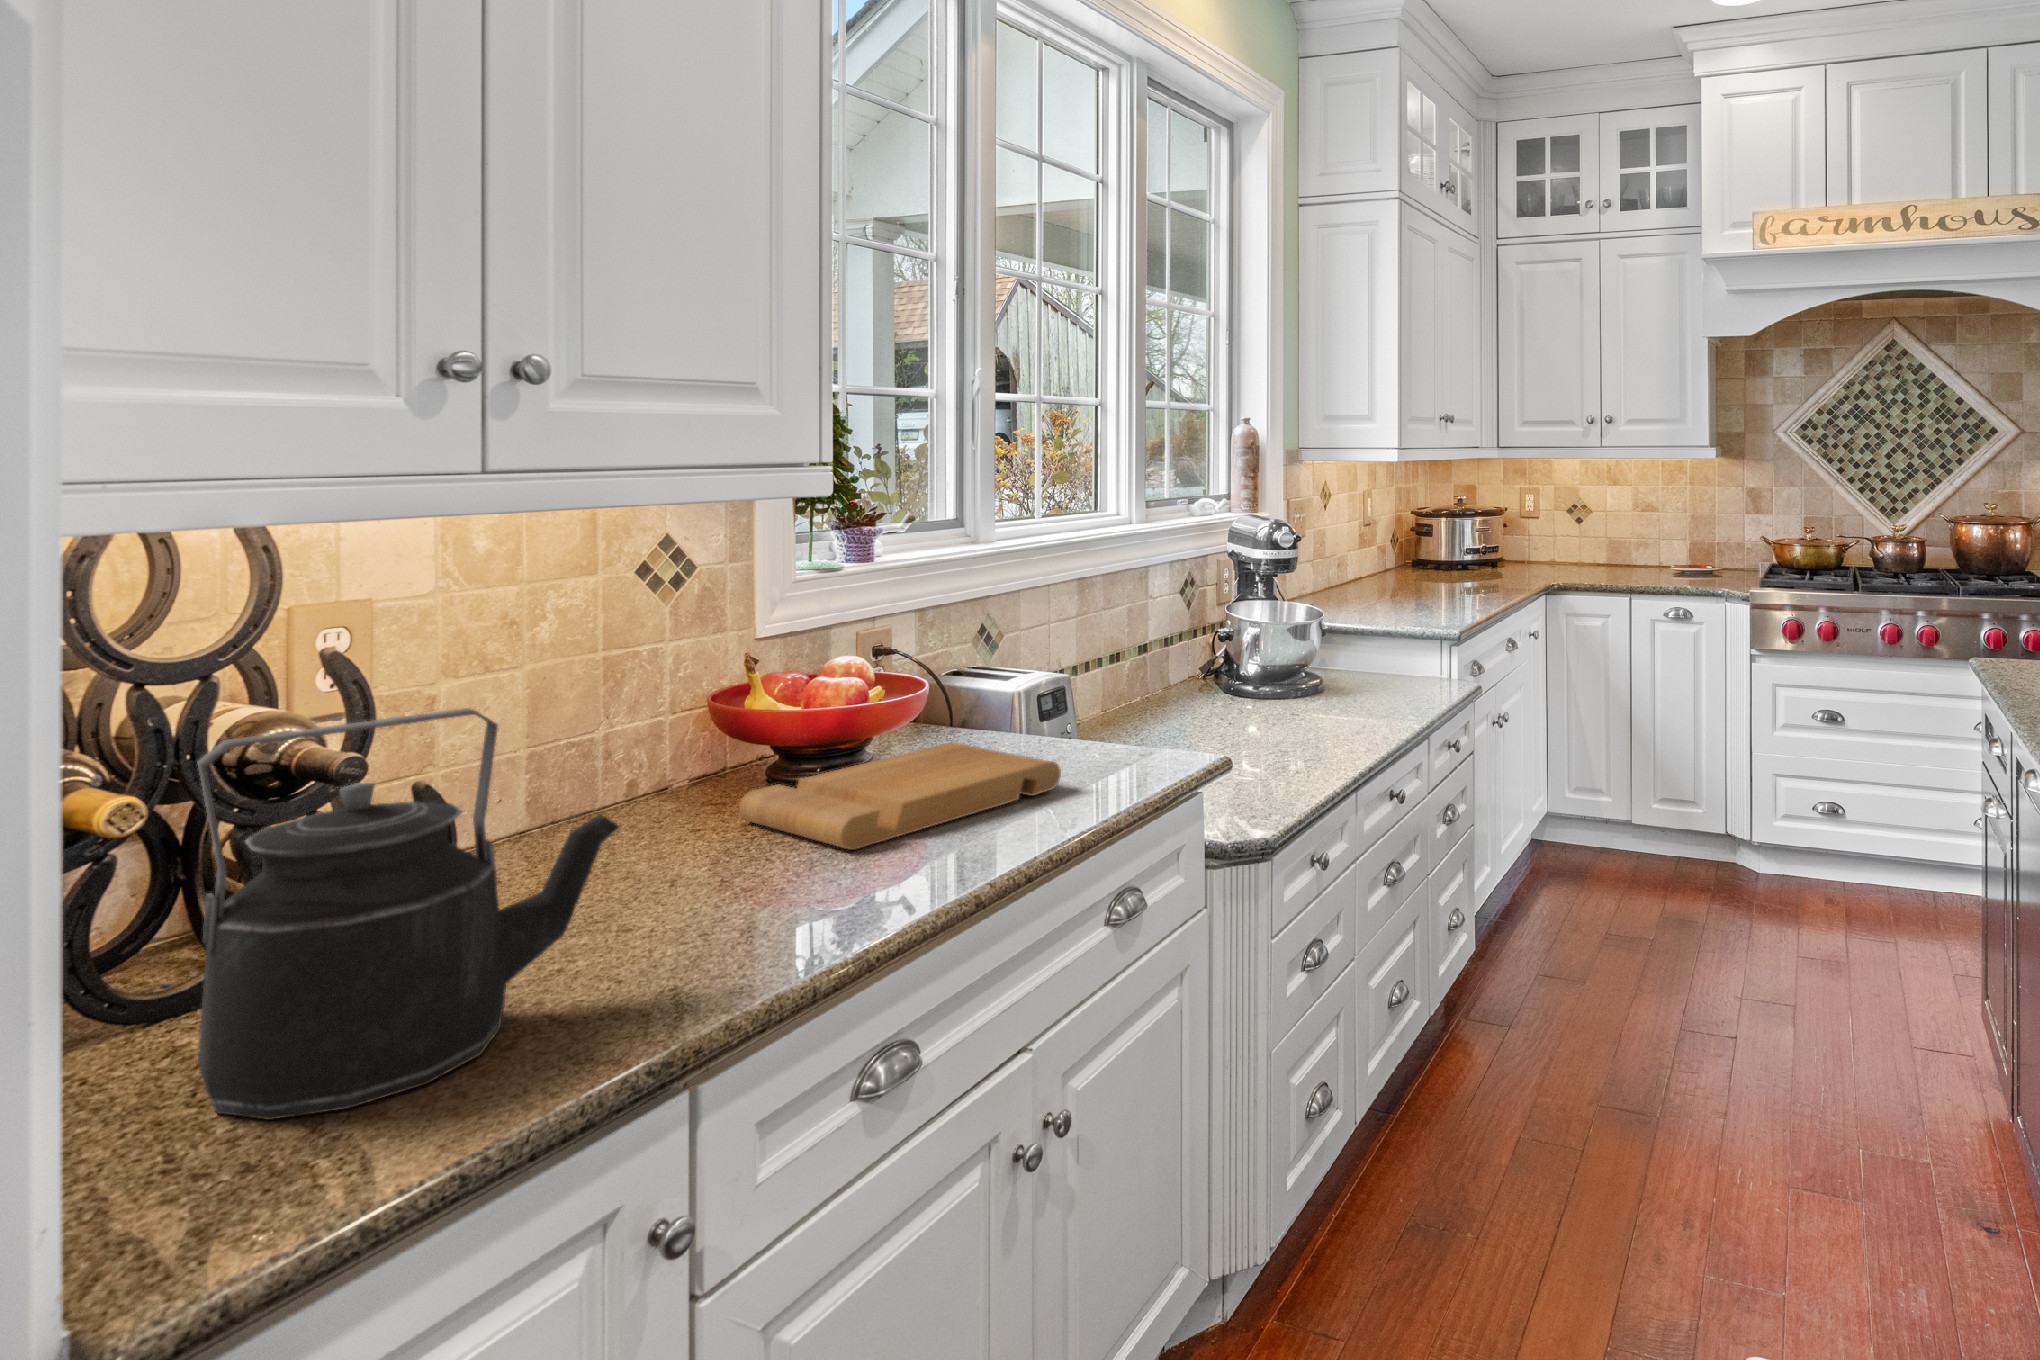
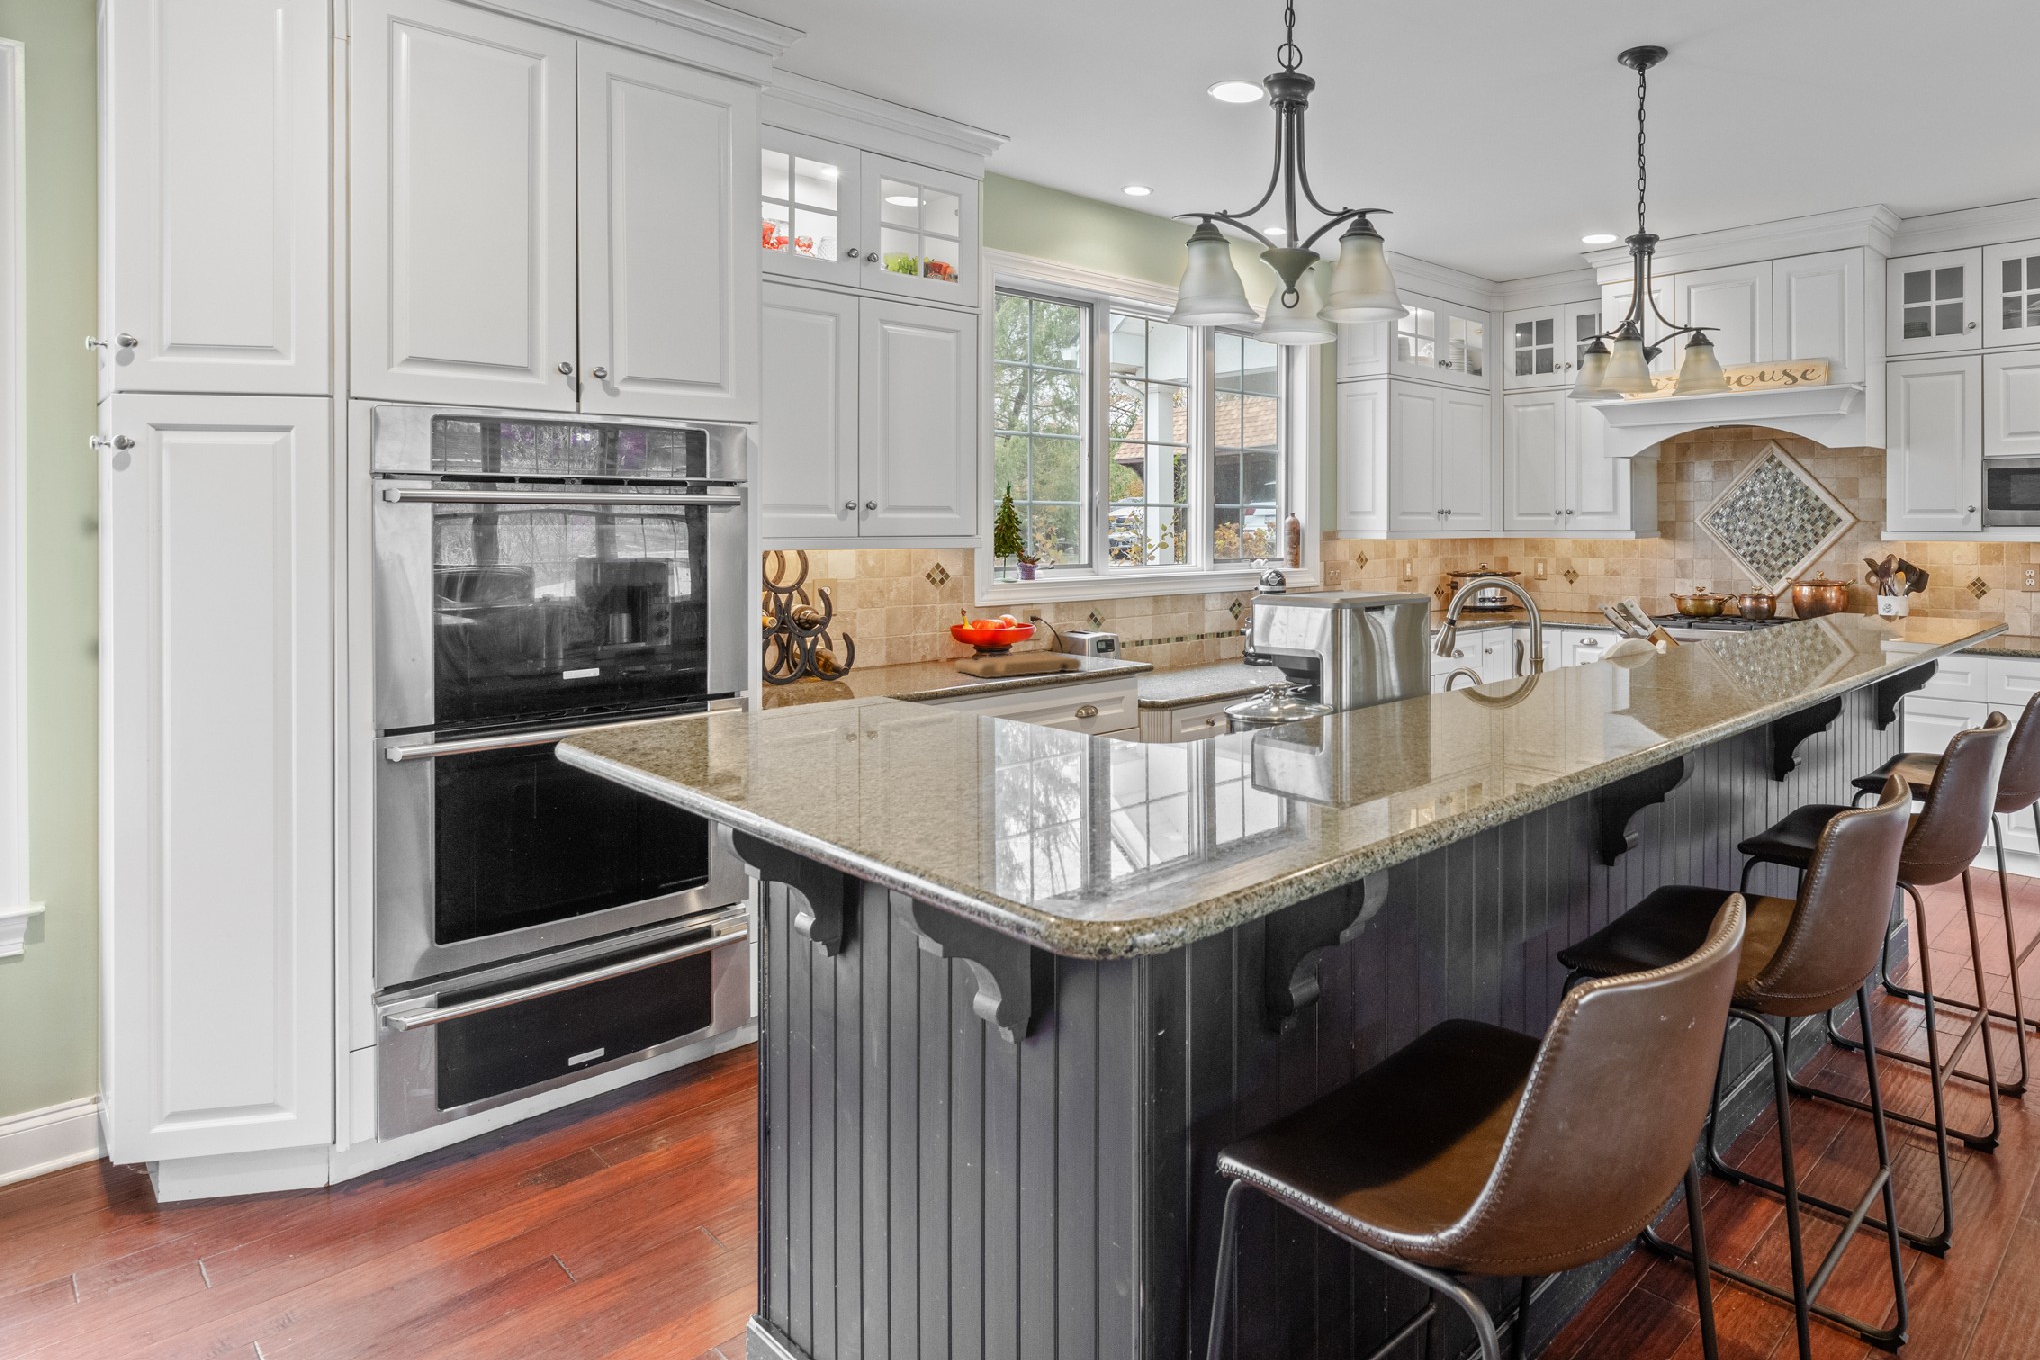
kettle: present [198,708,619,1120] -> none [784,601,892,700]

